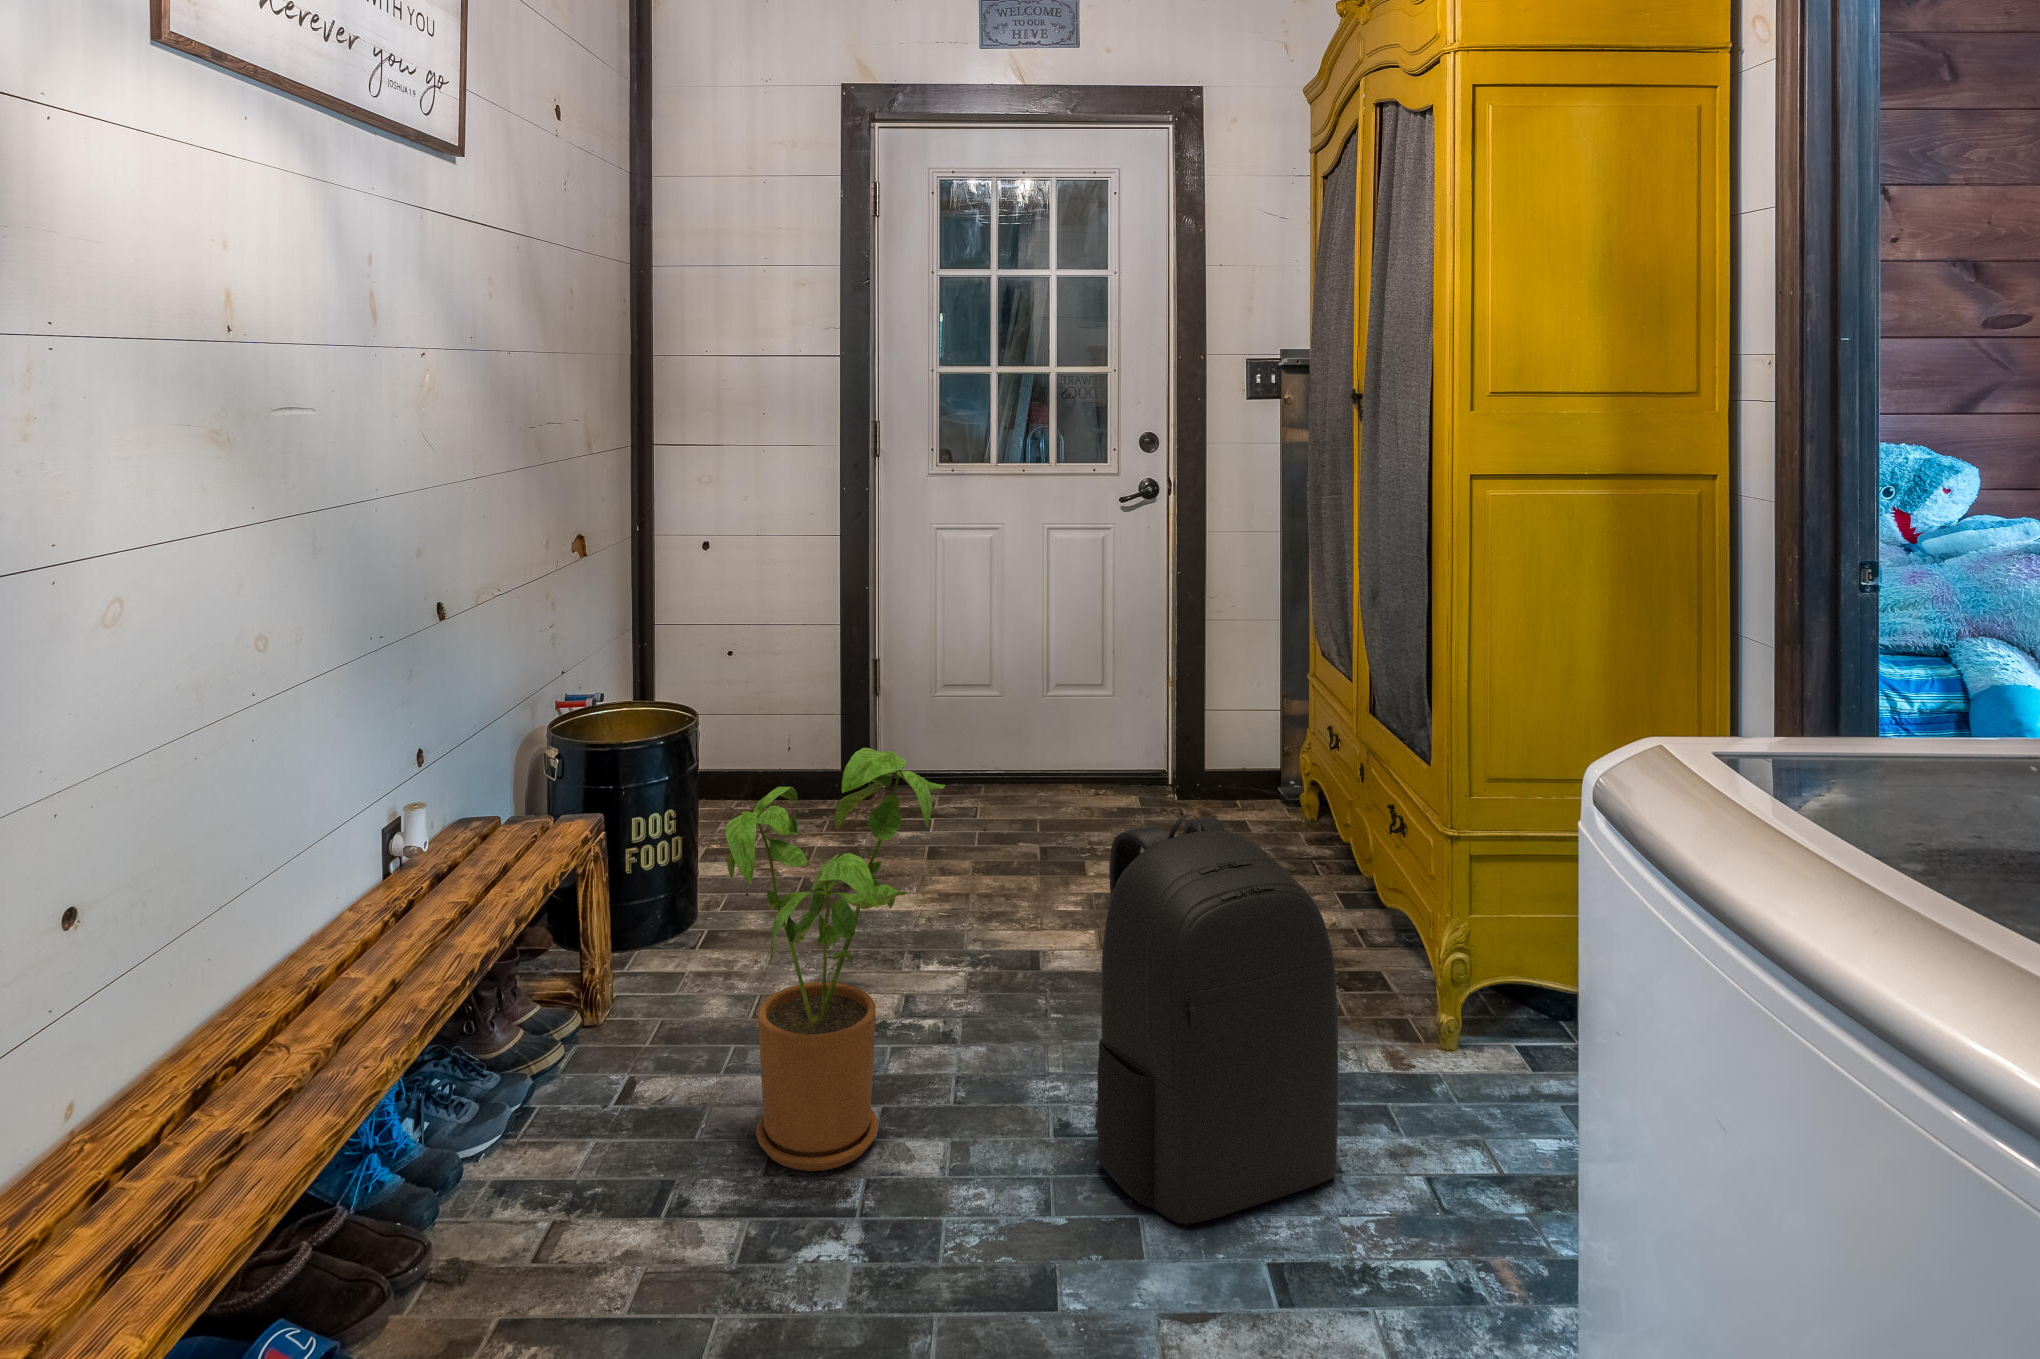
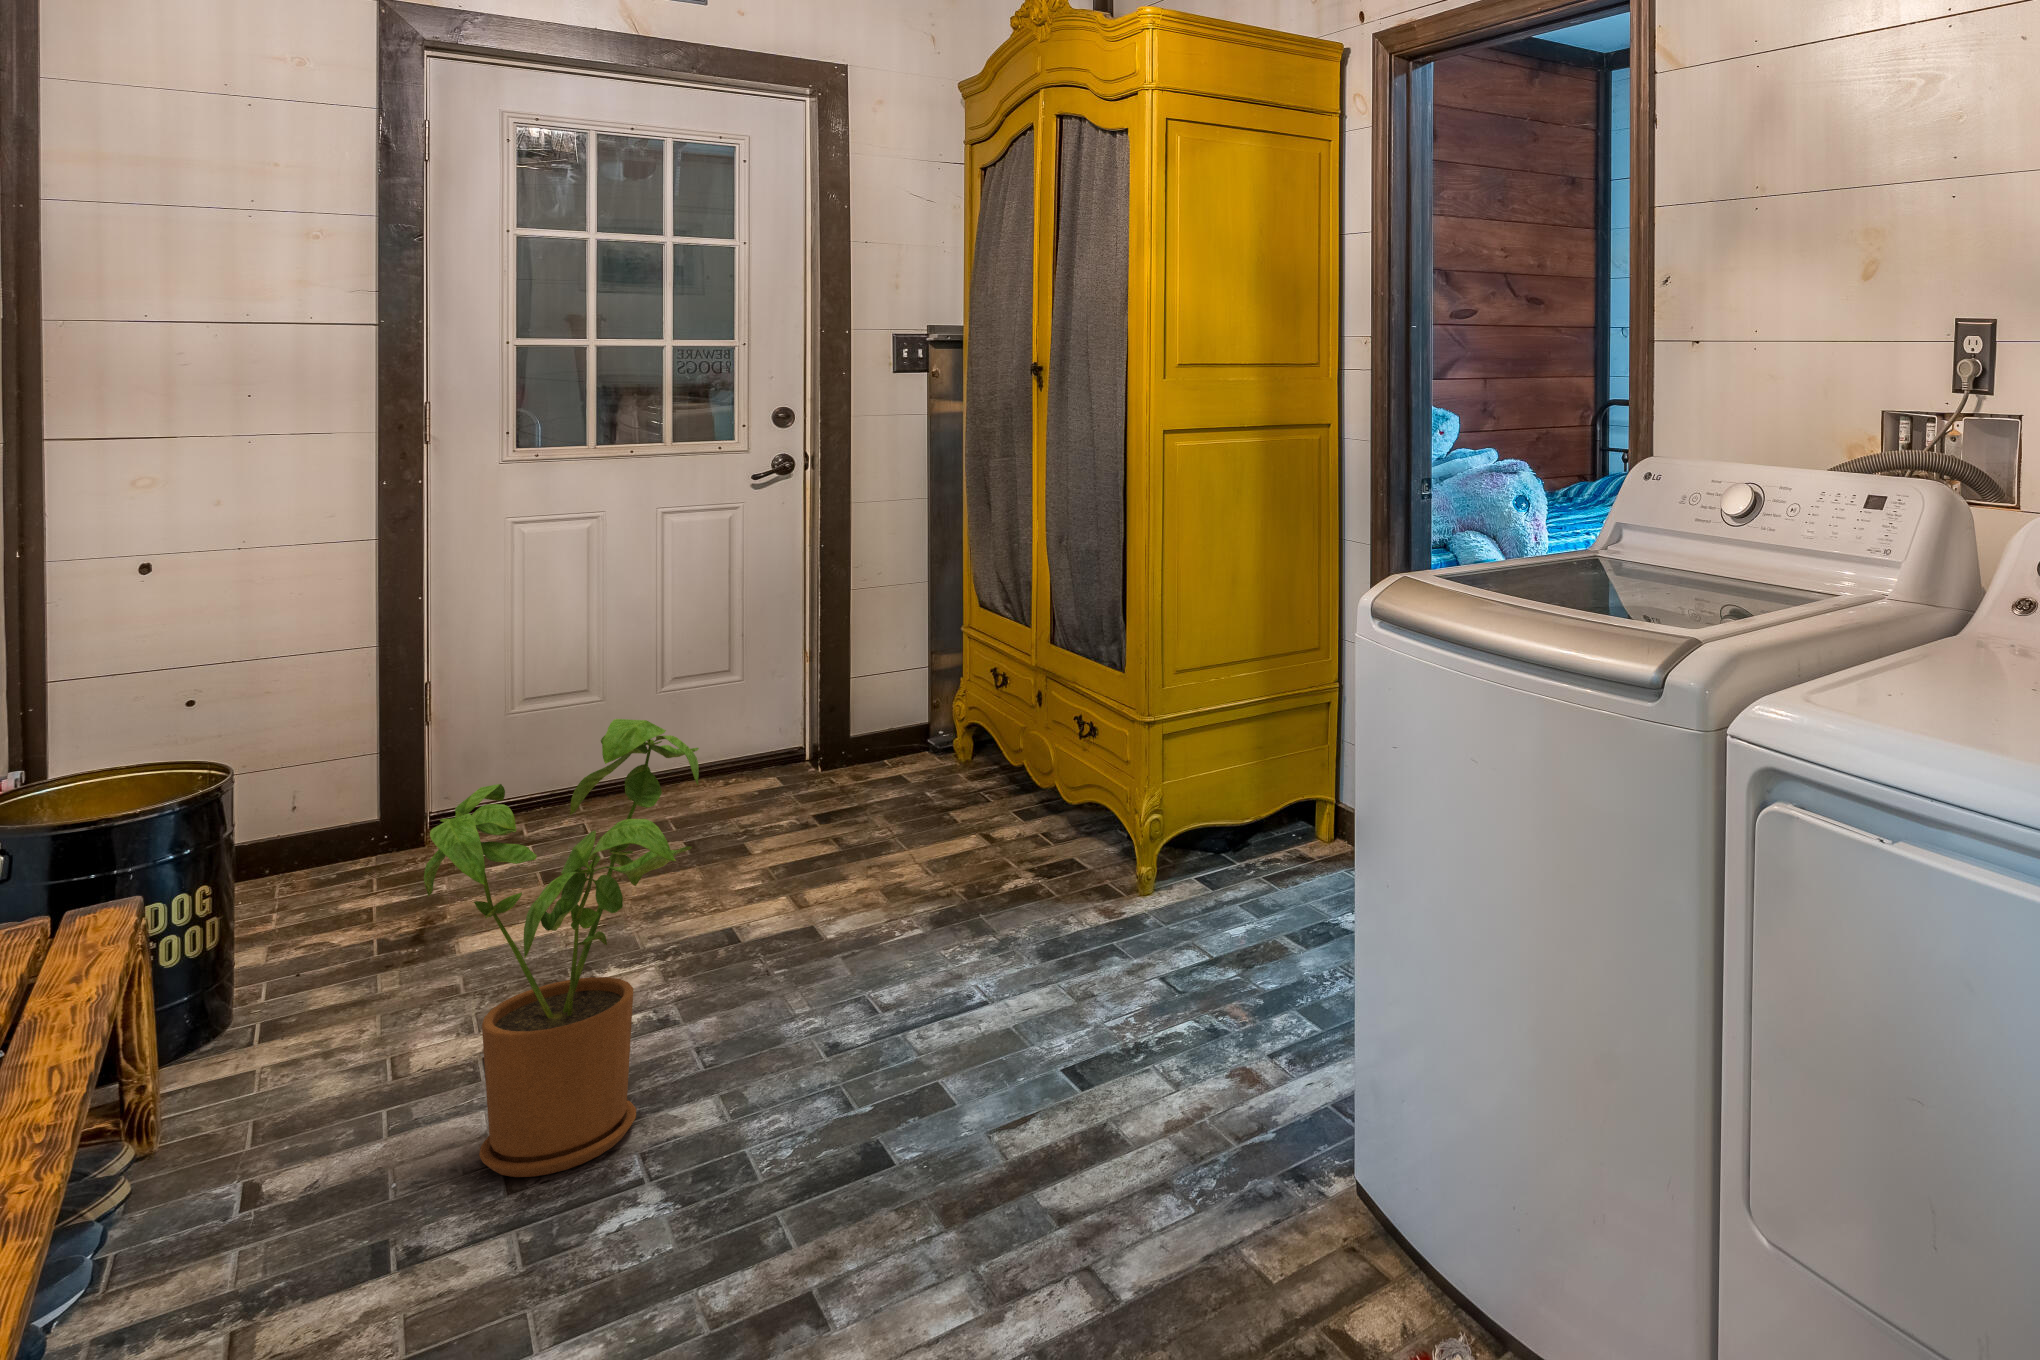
backpack: present [1094,814,1338,1225] -> none [857,727,1094,1071]

